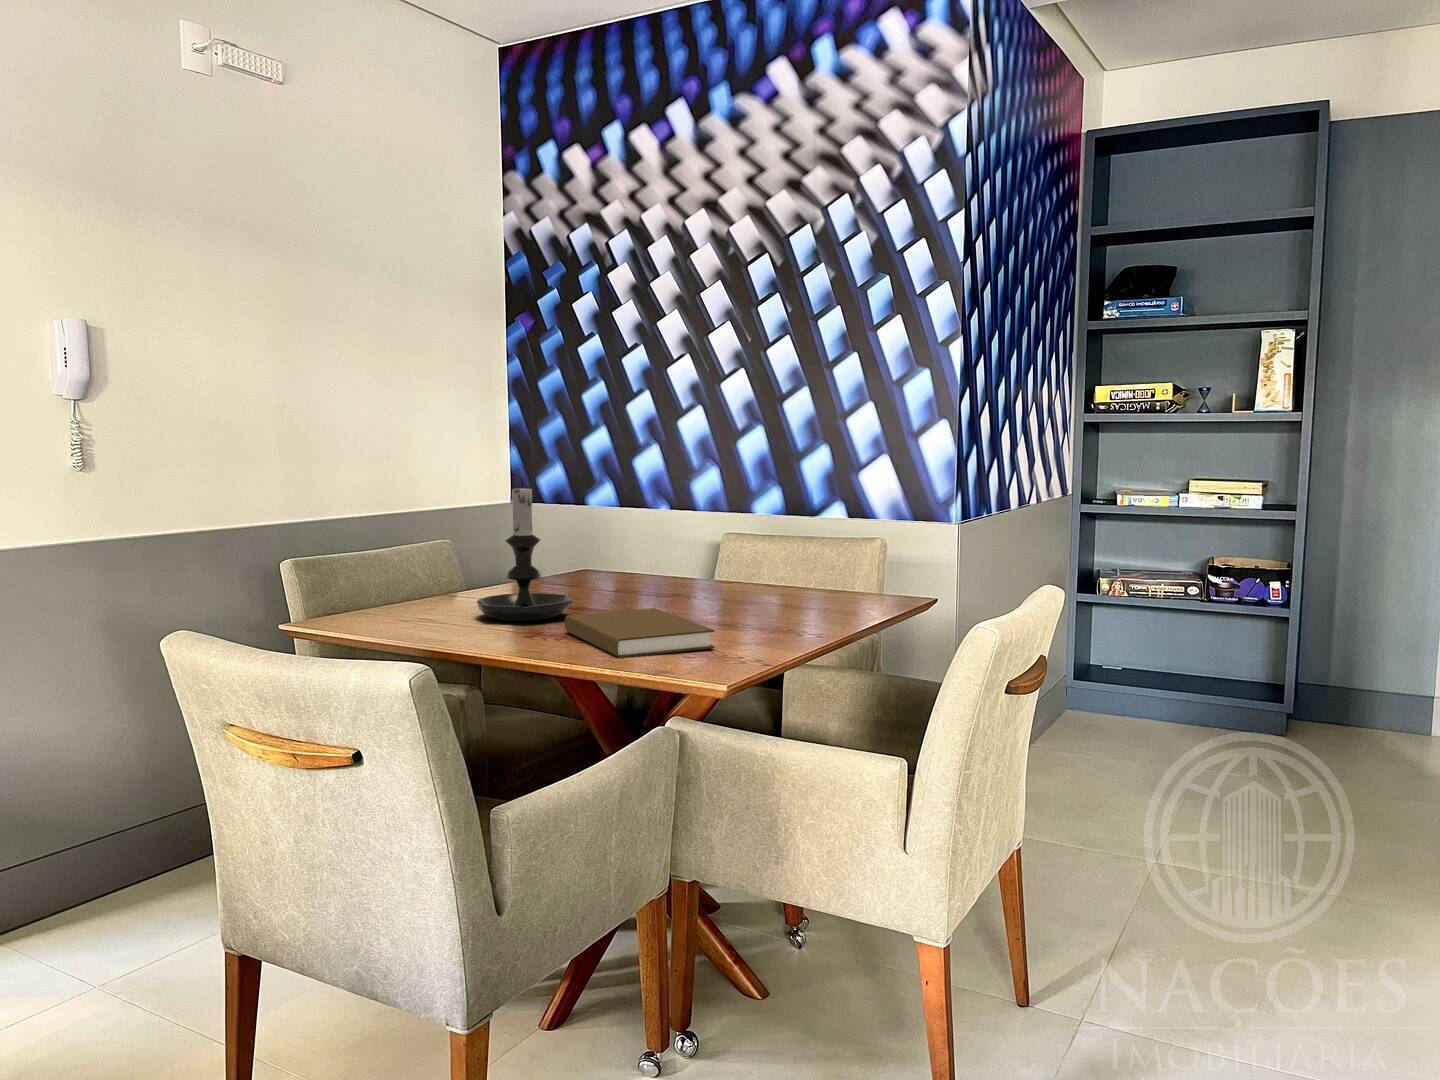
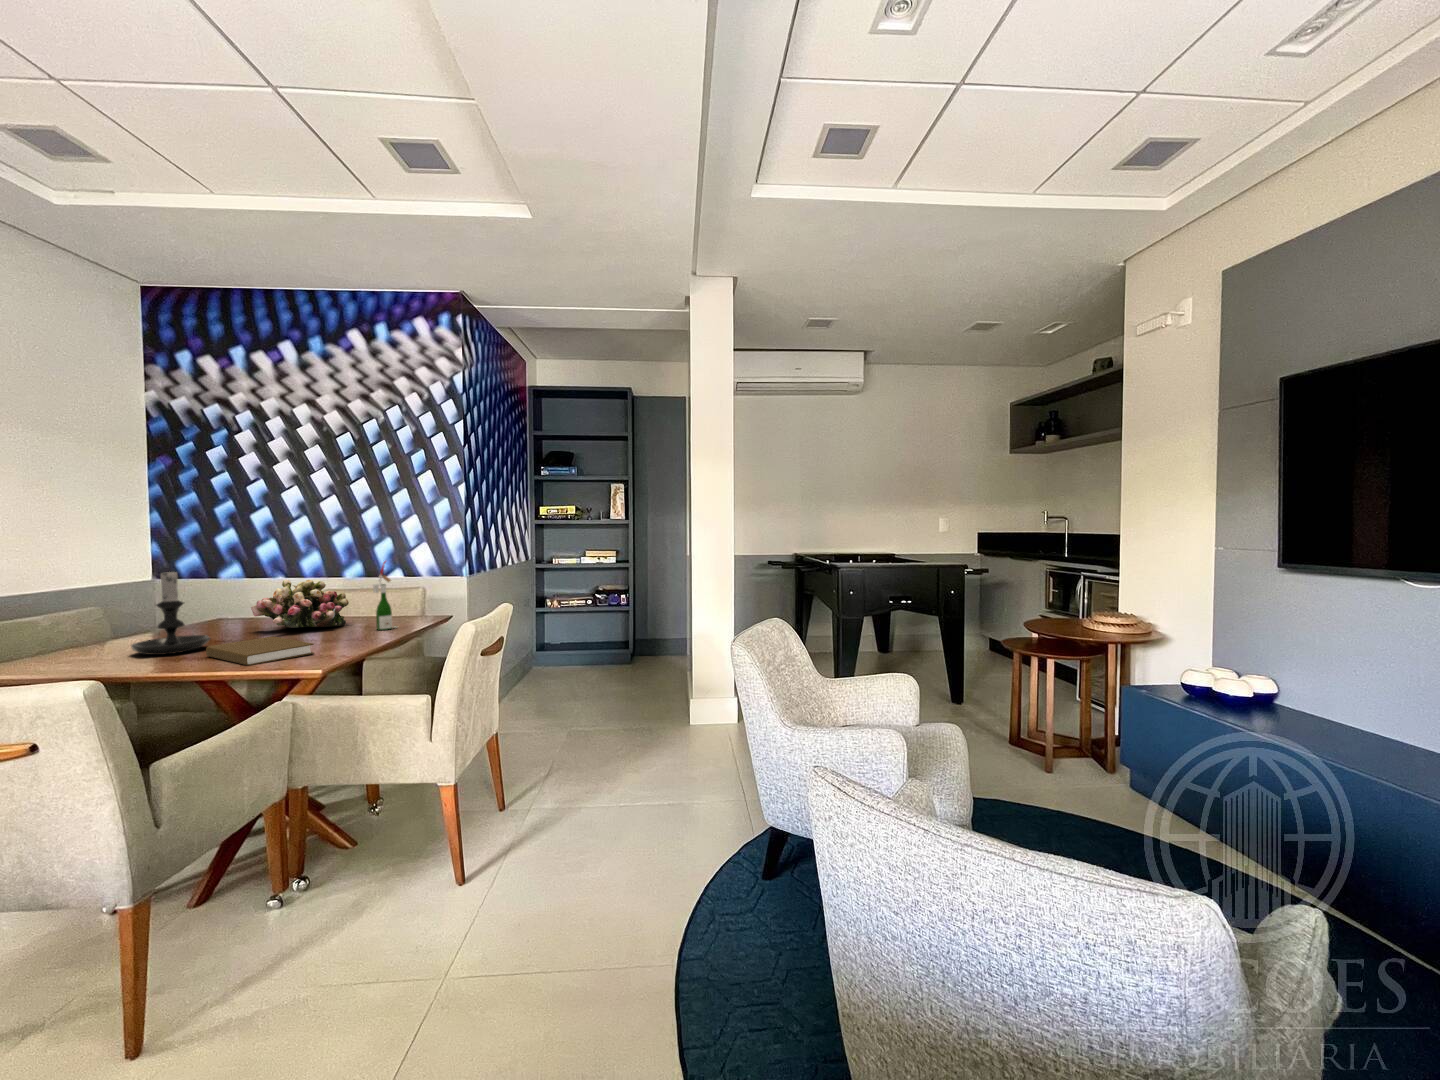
wine bottle: none [805,482,844,615] -> present [373,561,396,630]
flower arrangement: none [625,510,764,598] -> present [251,580,349,628]

